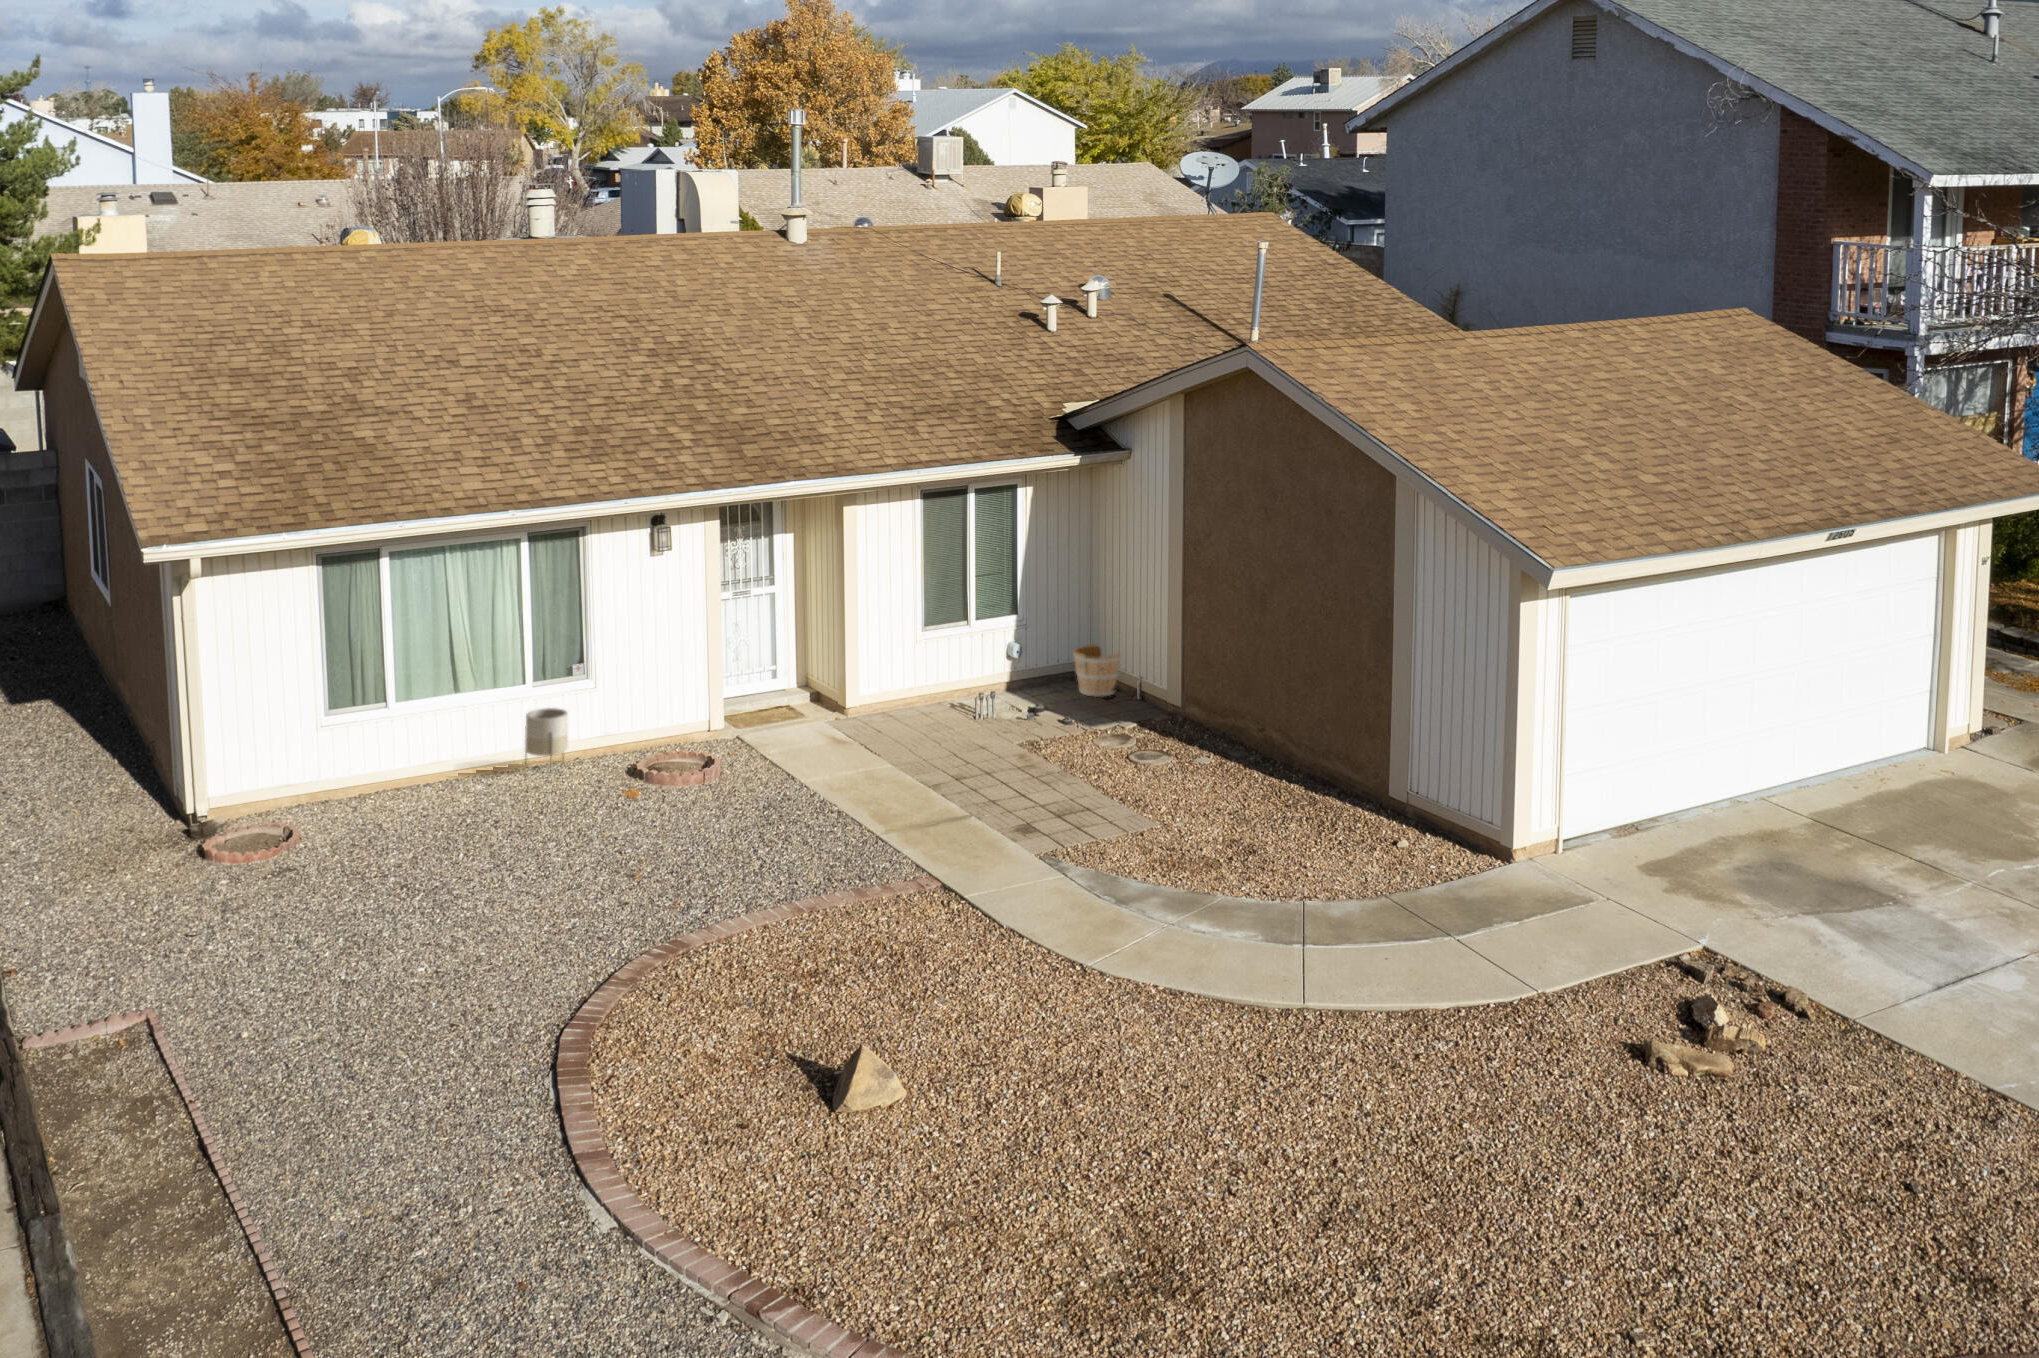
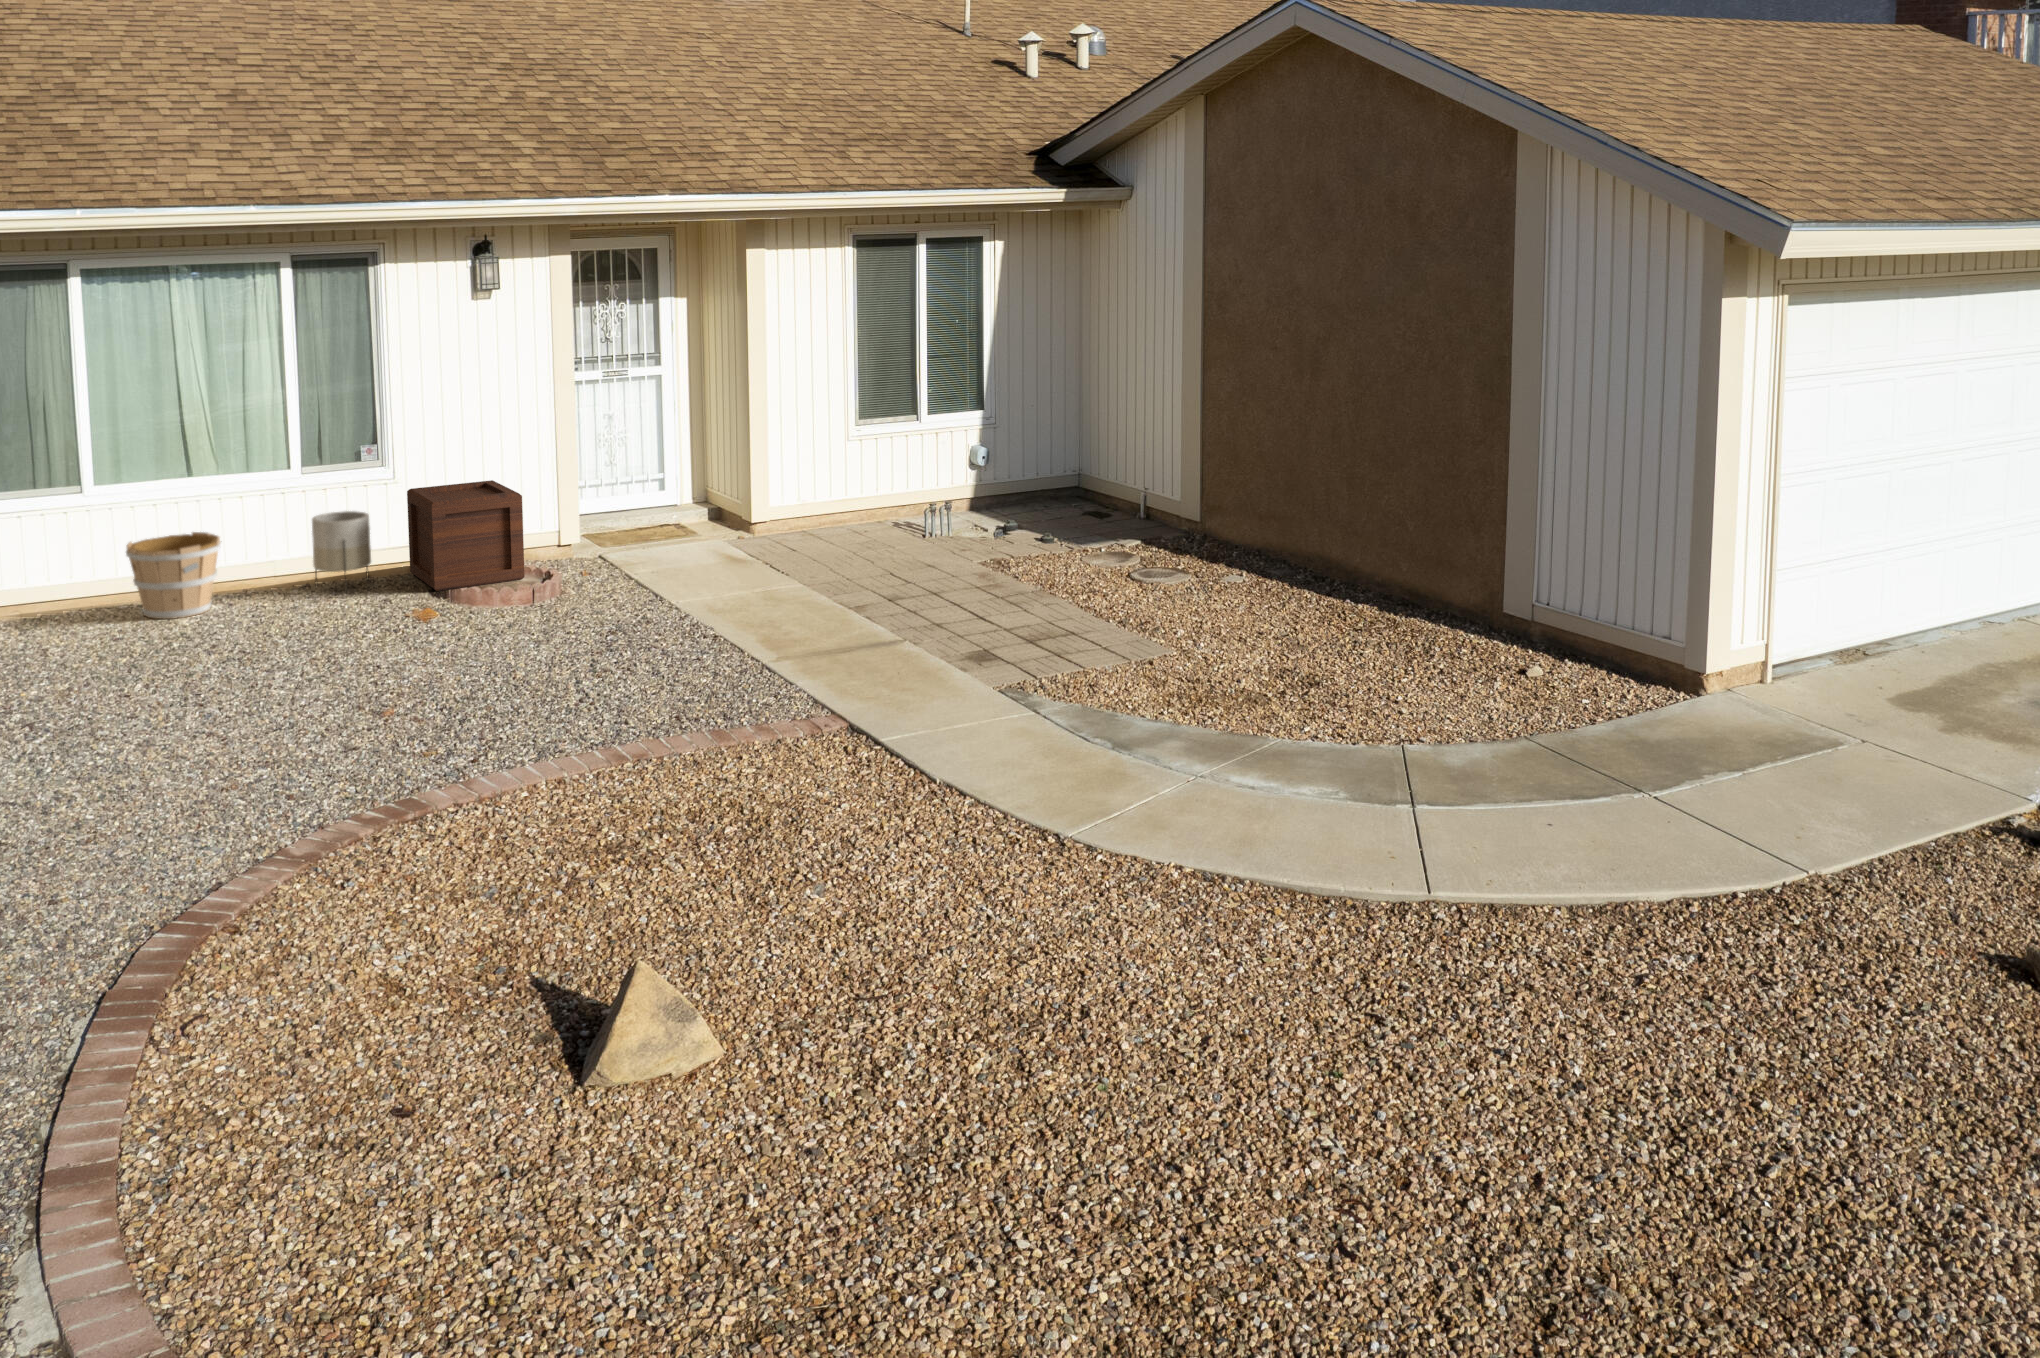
wooden bucket: present [1073,644,1120,697] -> present [126,532,221,619]
wooden crate: none [592,682,682,770] -> present [407,480,525,591]

